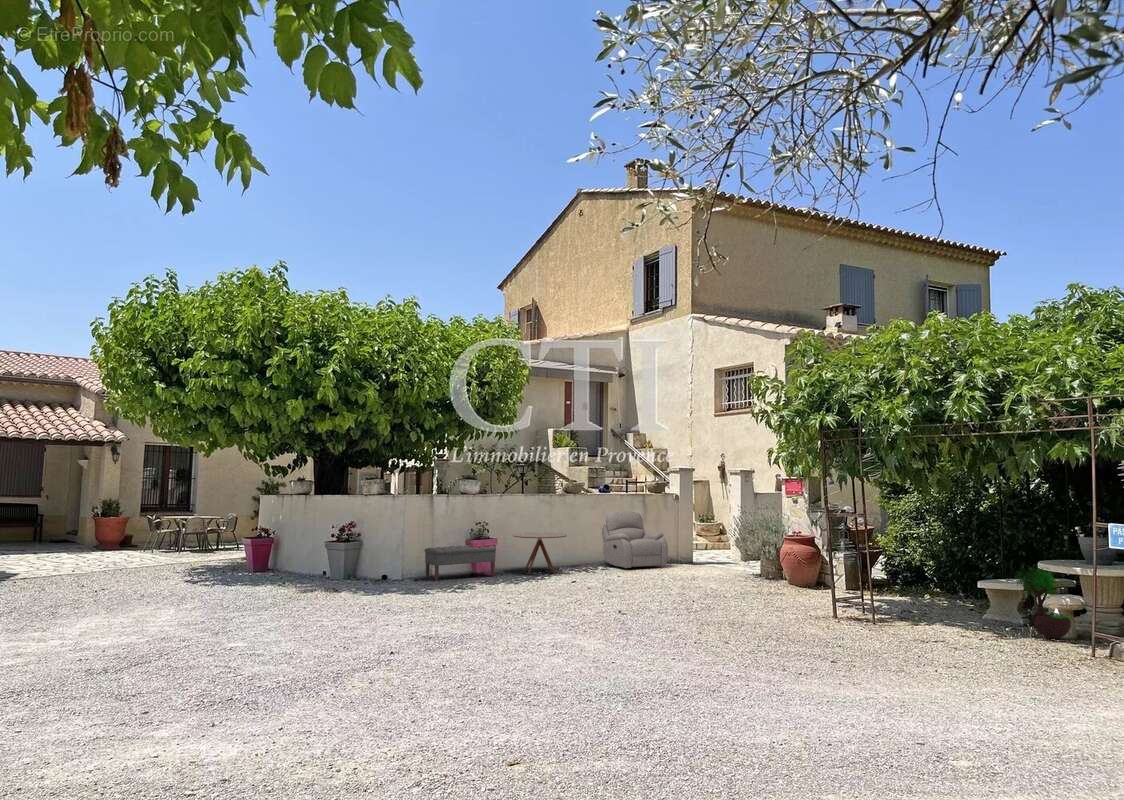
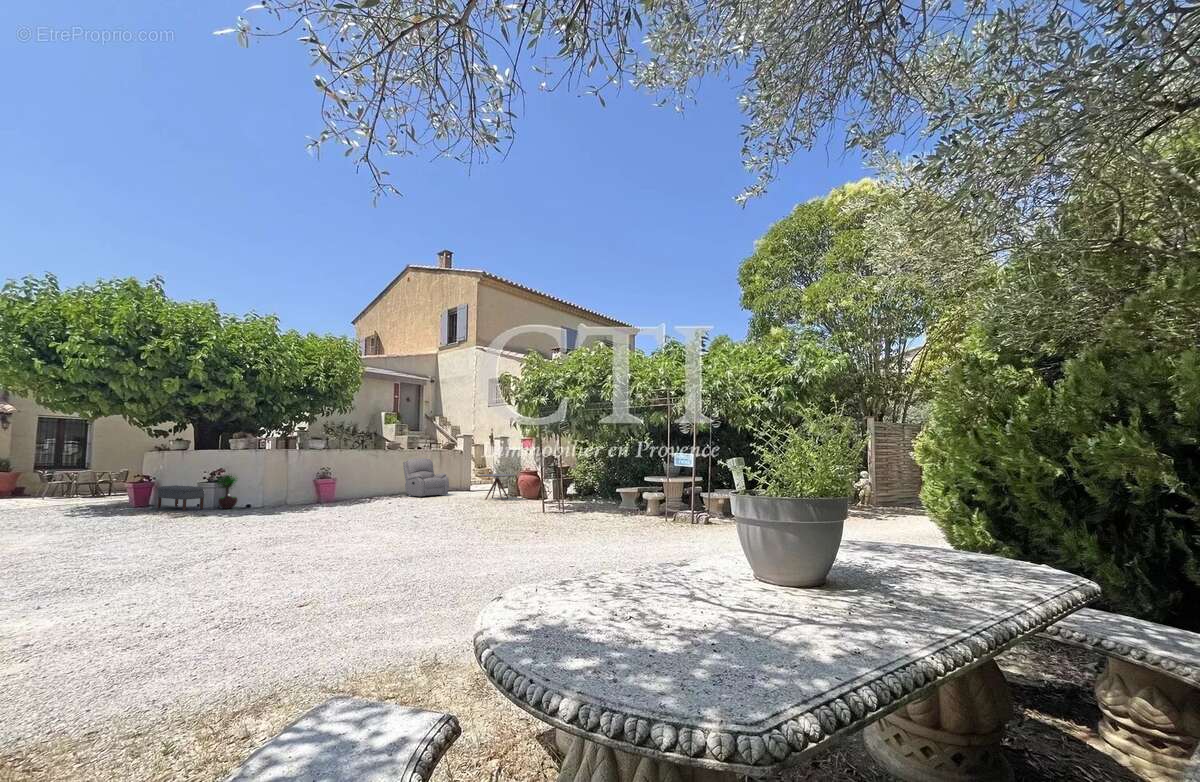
round table: present [513,532,567,574] -> present [480,474,515,500]
bench: present [425,546,496,581] -> present [157,485,204,511]
potted tree: present [1015,565,1071,639] -> present [216,475,237,509]

